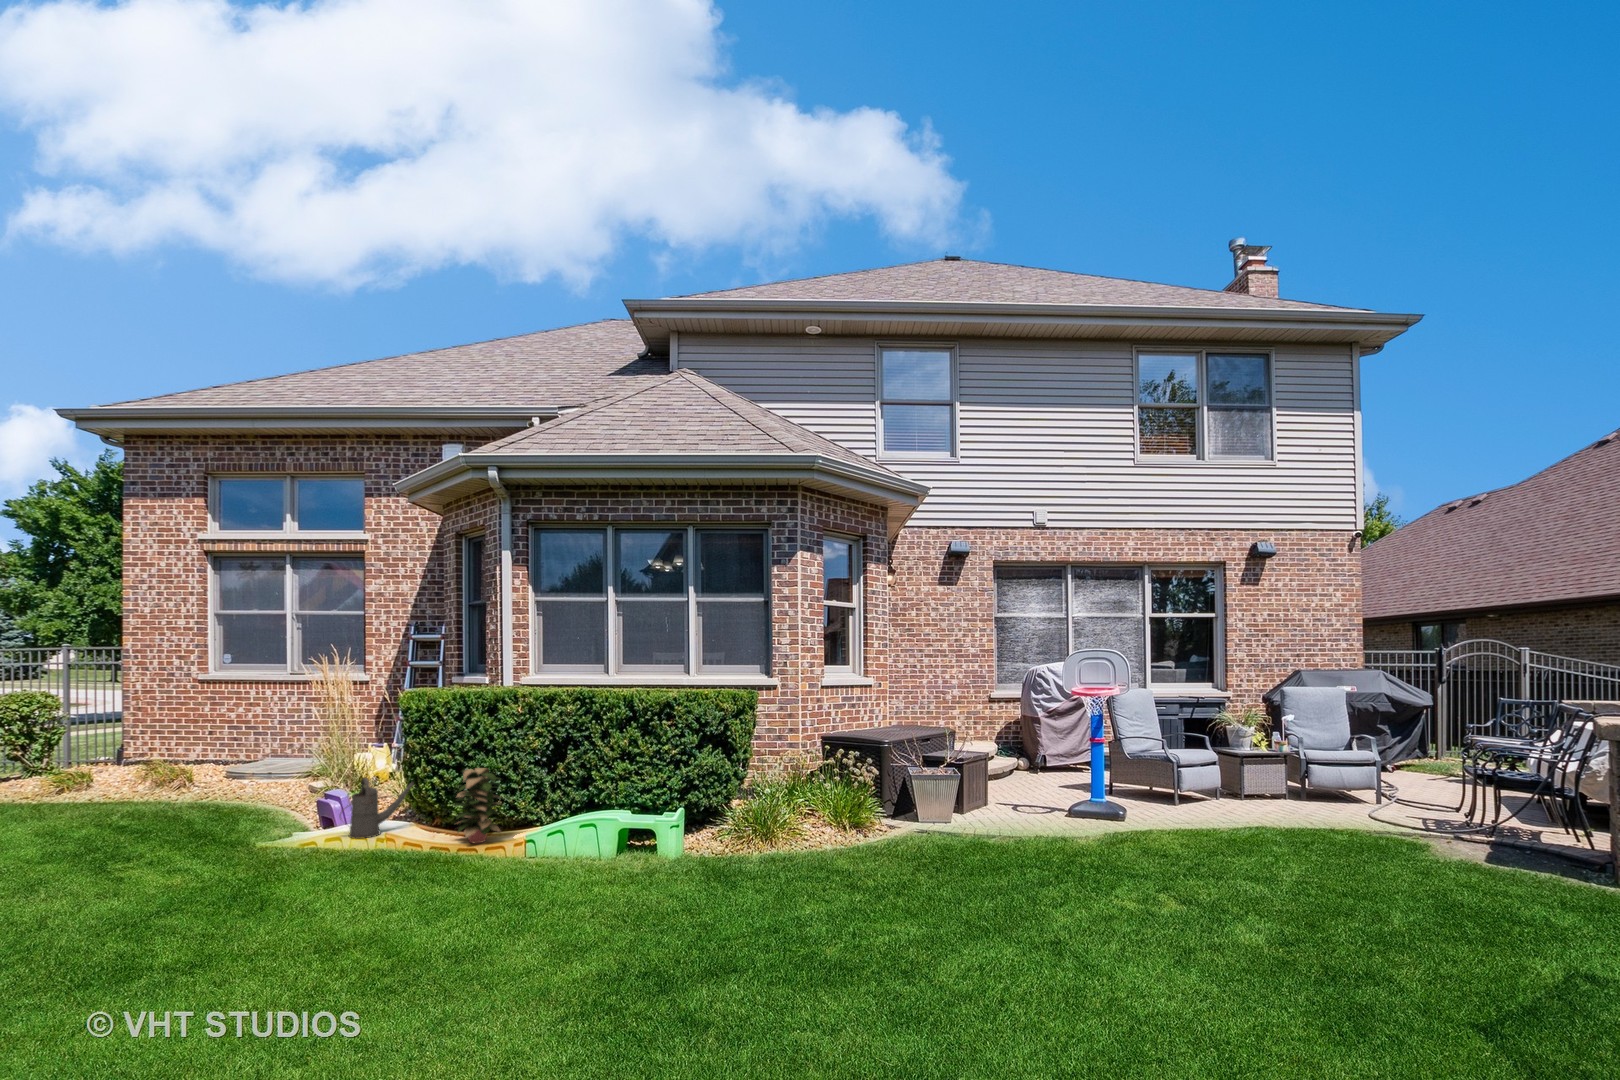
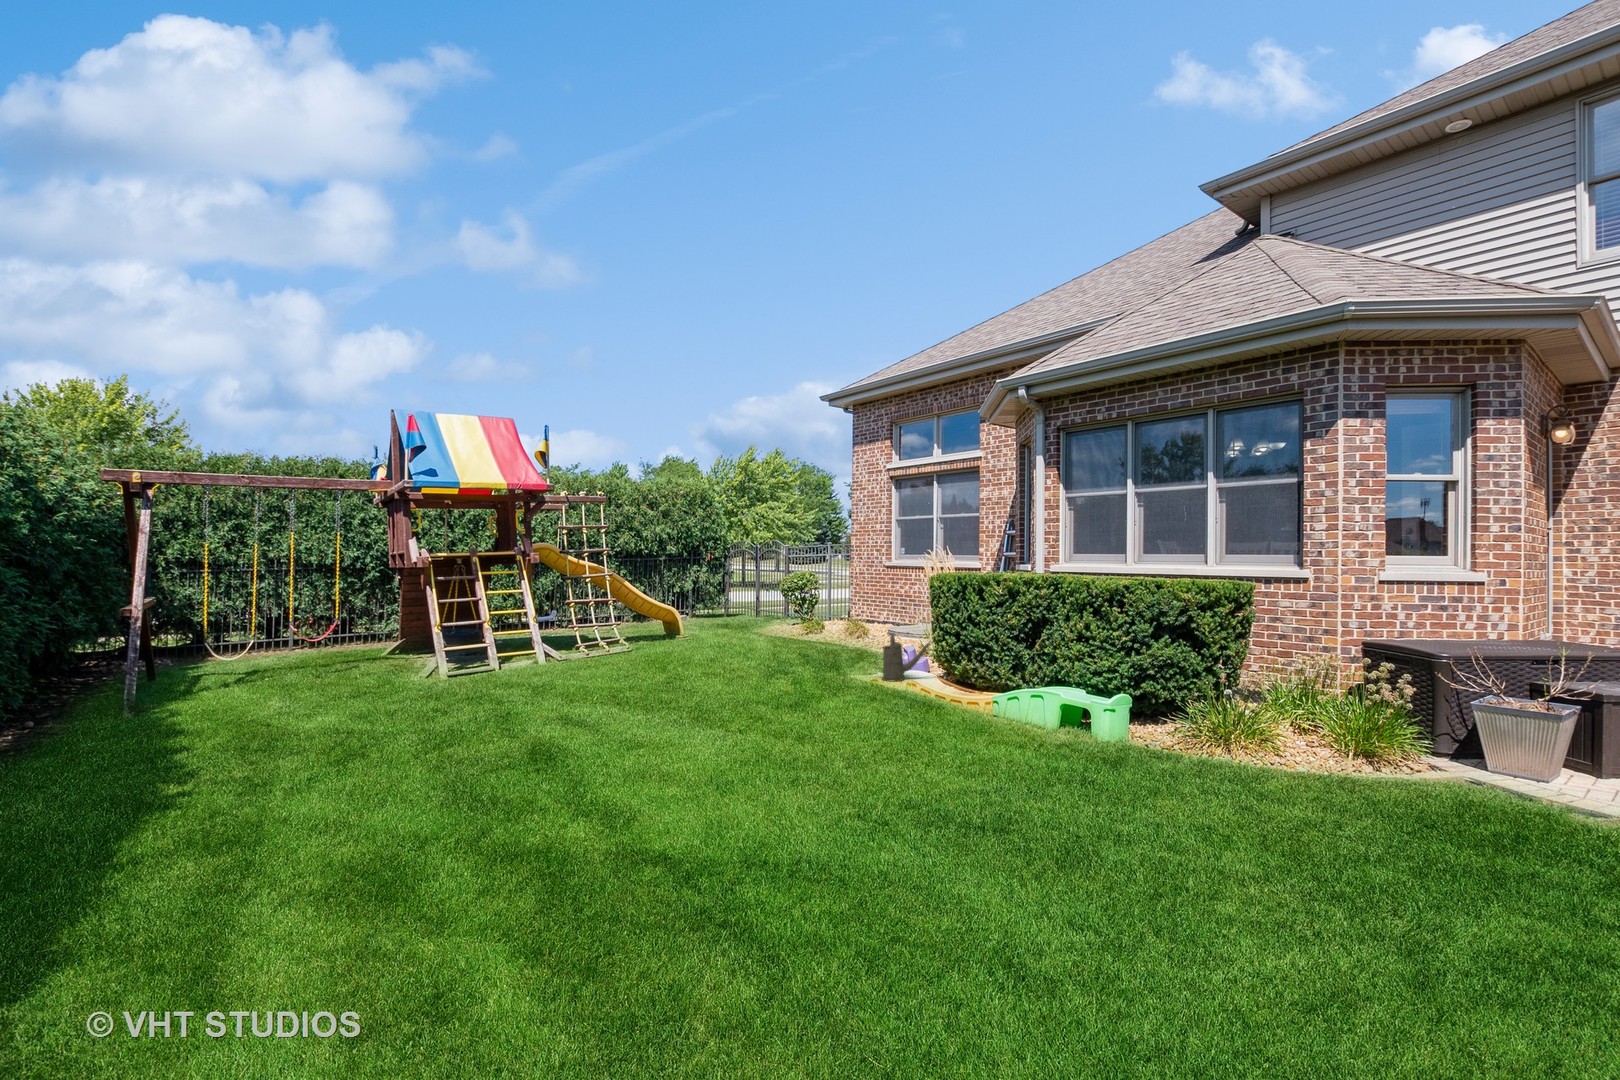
decorative plant: present [454,768,502,843] -> none [936,634,982,699]

